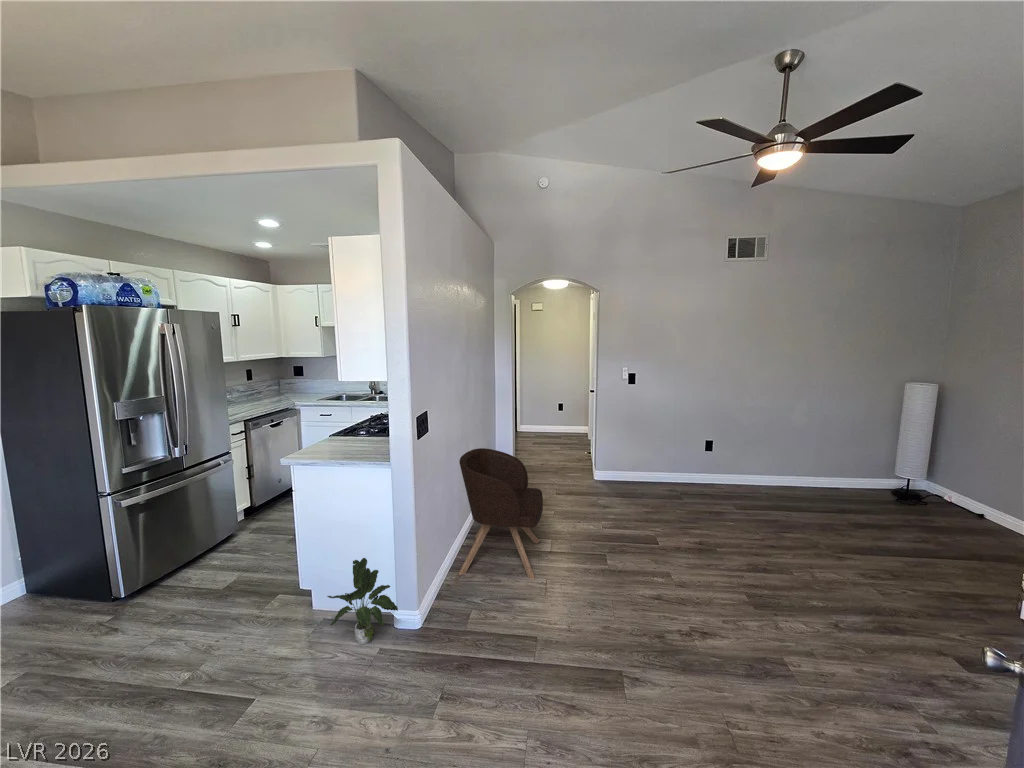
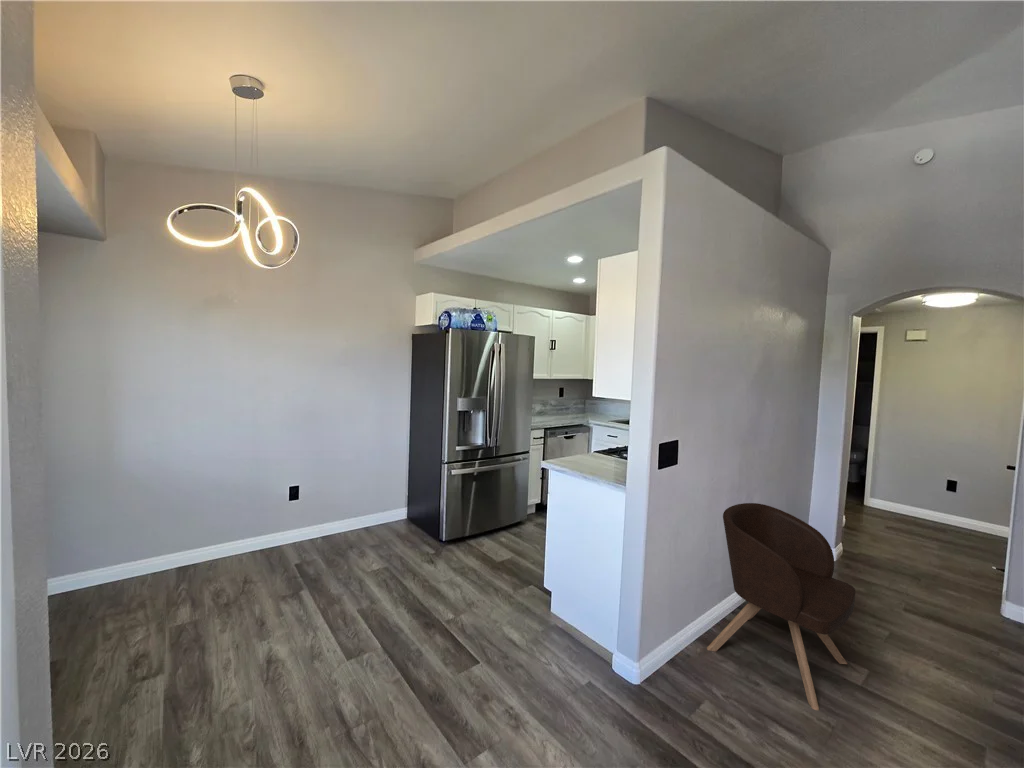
potted plant: present [327,558,398,645] -> none [546,577,616,669]

